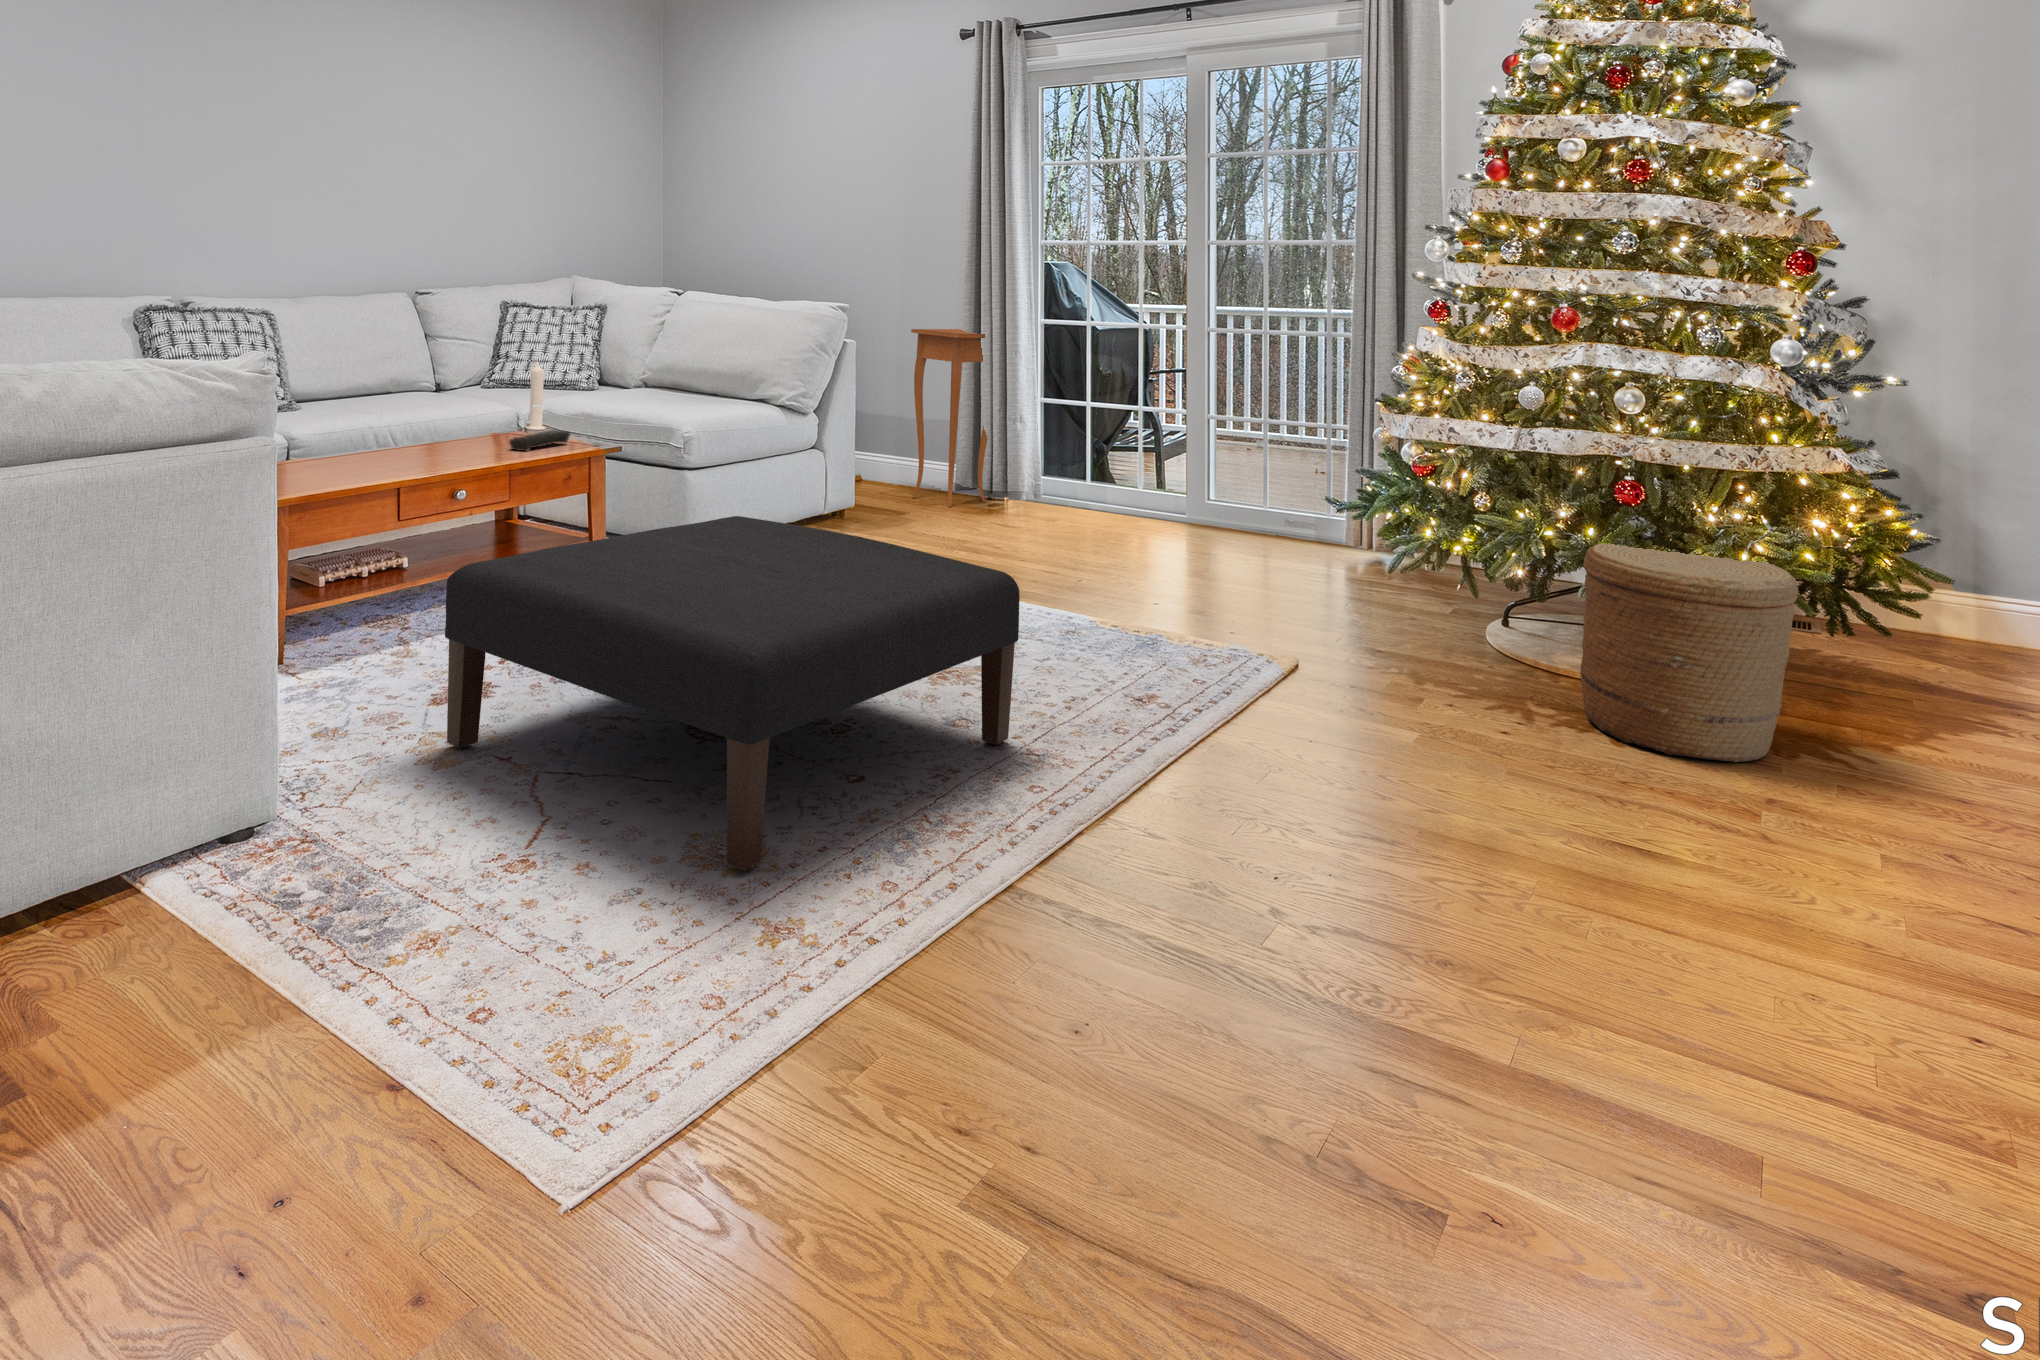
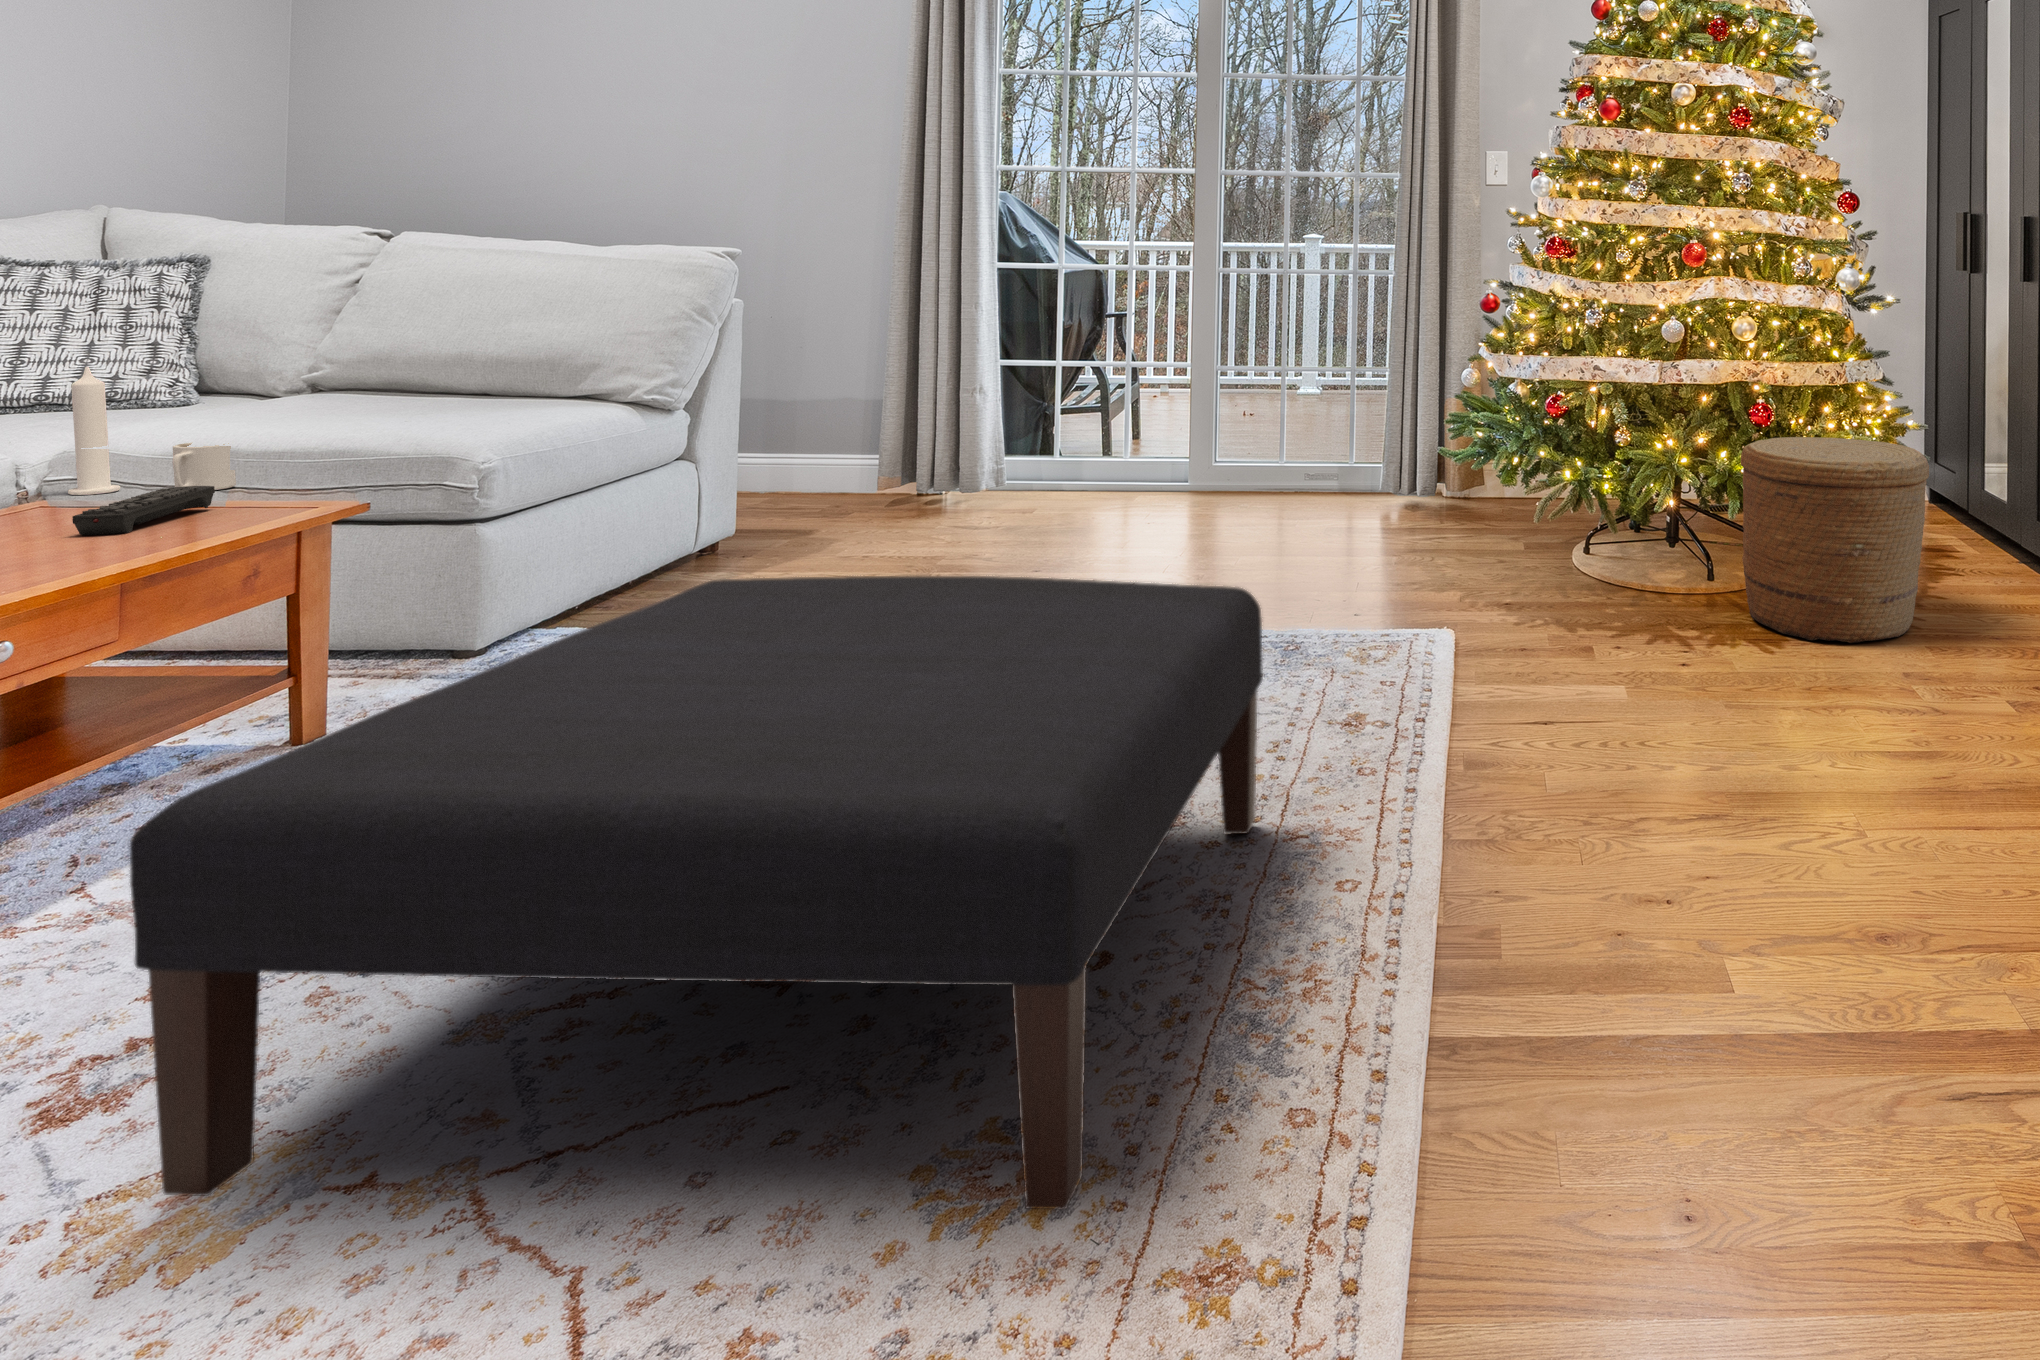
side table: present [911,329,988,507] -> none [795,277,935,517]
mug: none [563,407,590,435] -> present [173,442,236,490]

